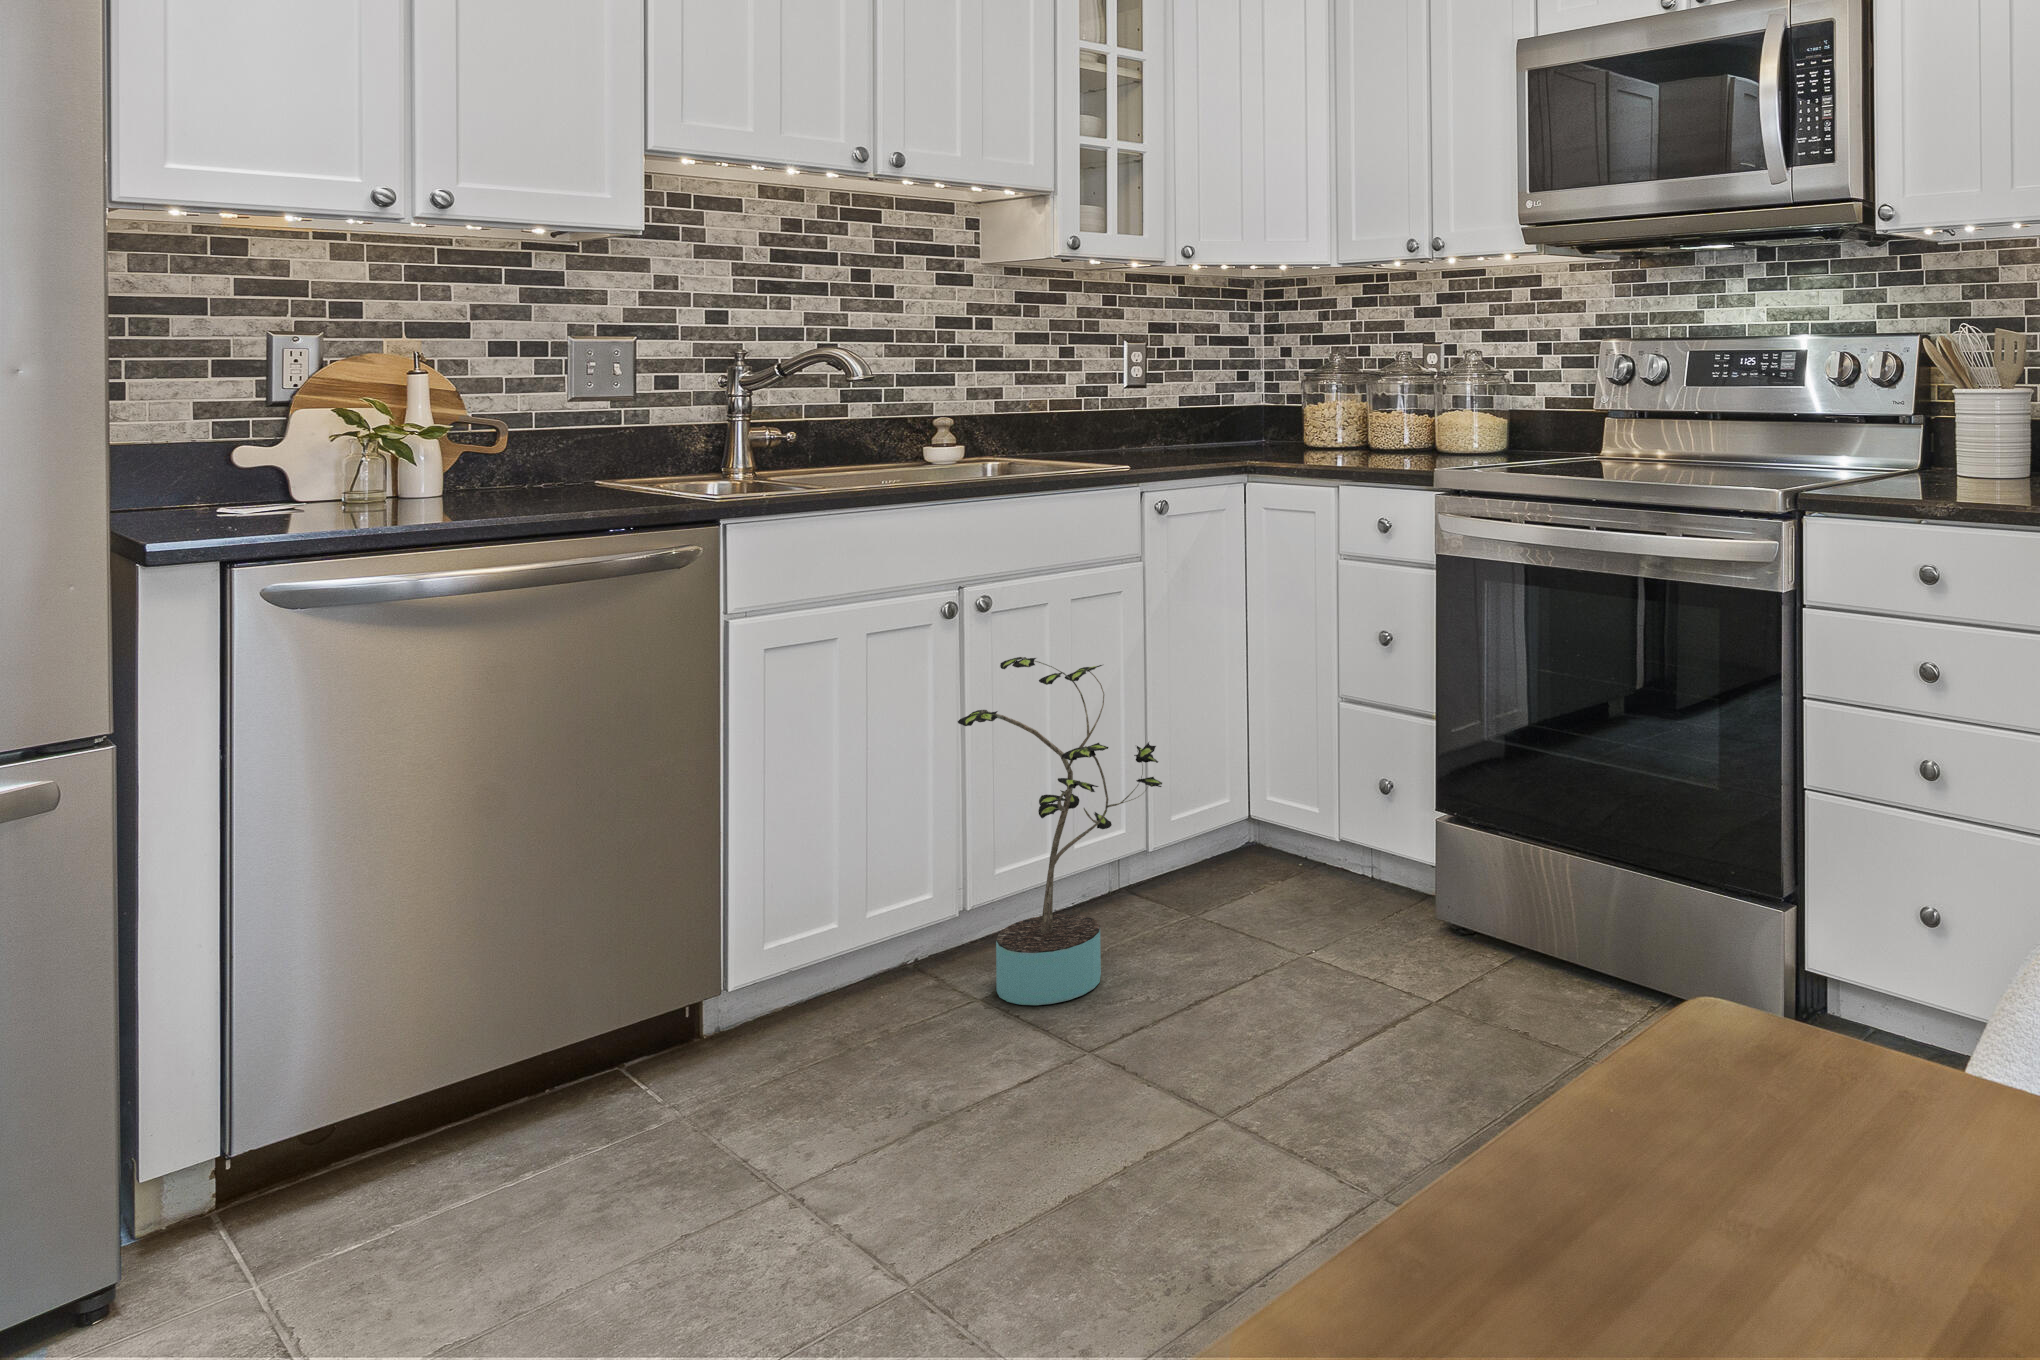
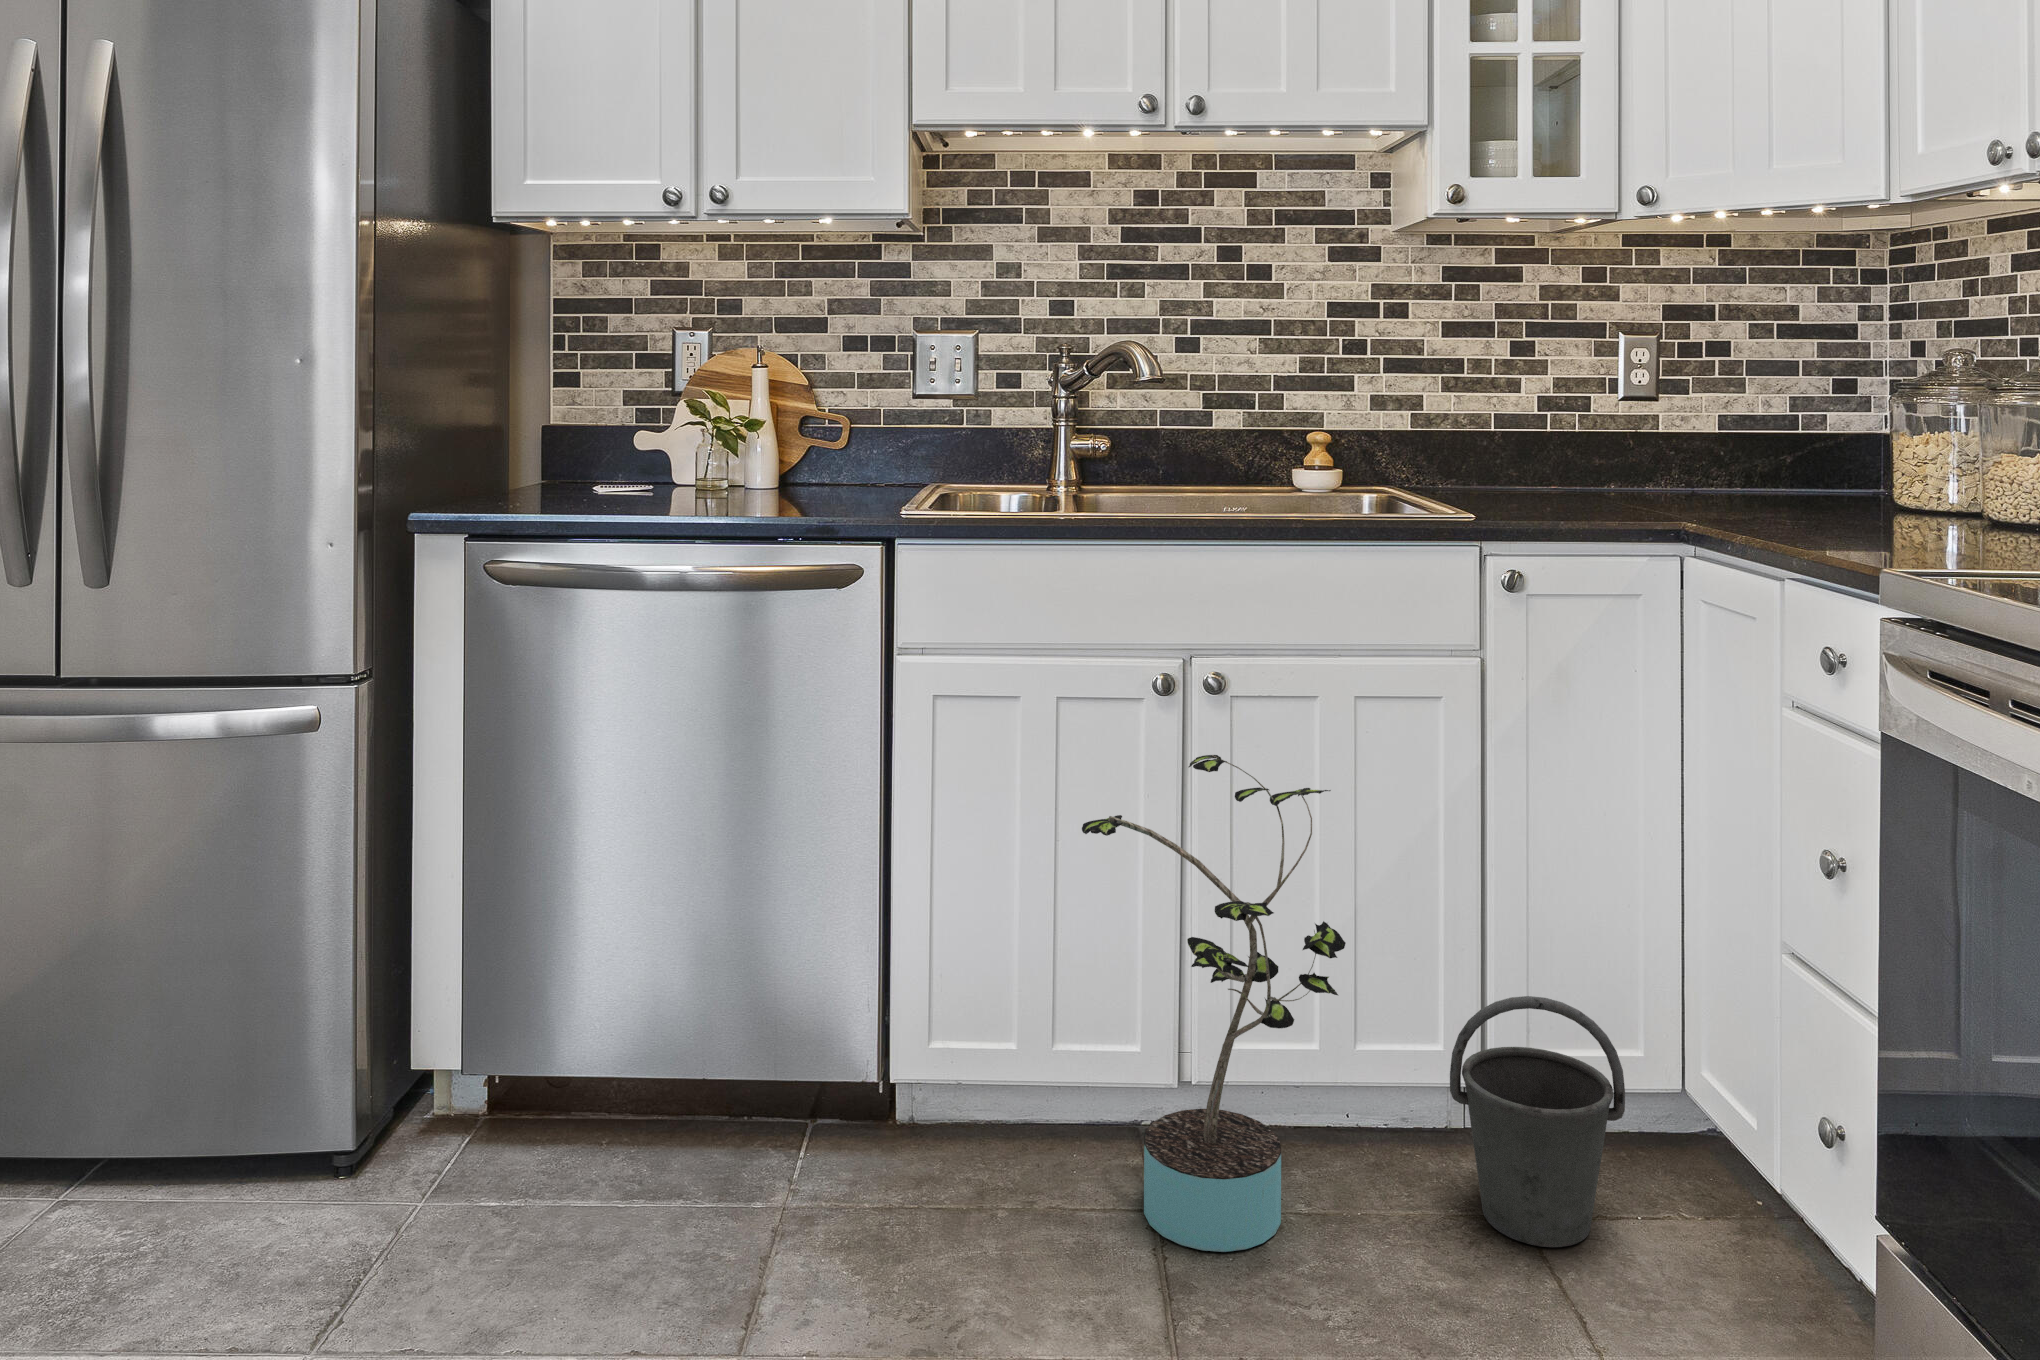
bucket: none [1177,770,1272,926] -> present [1450,996,1625,1247]

